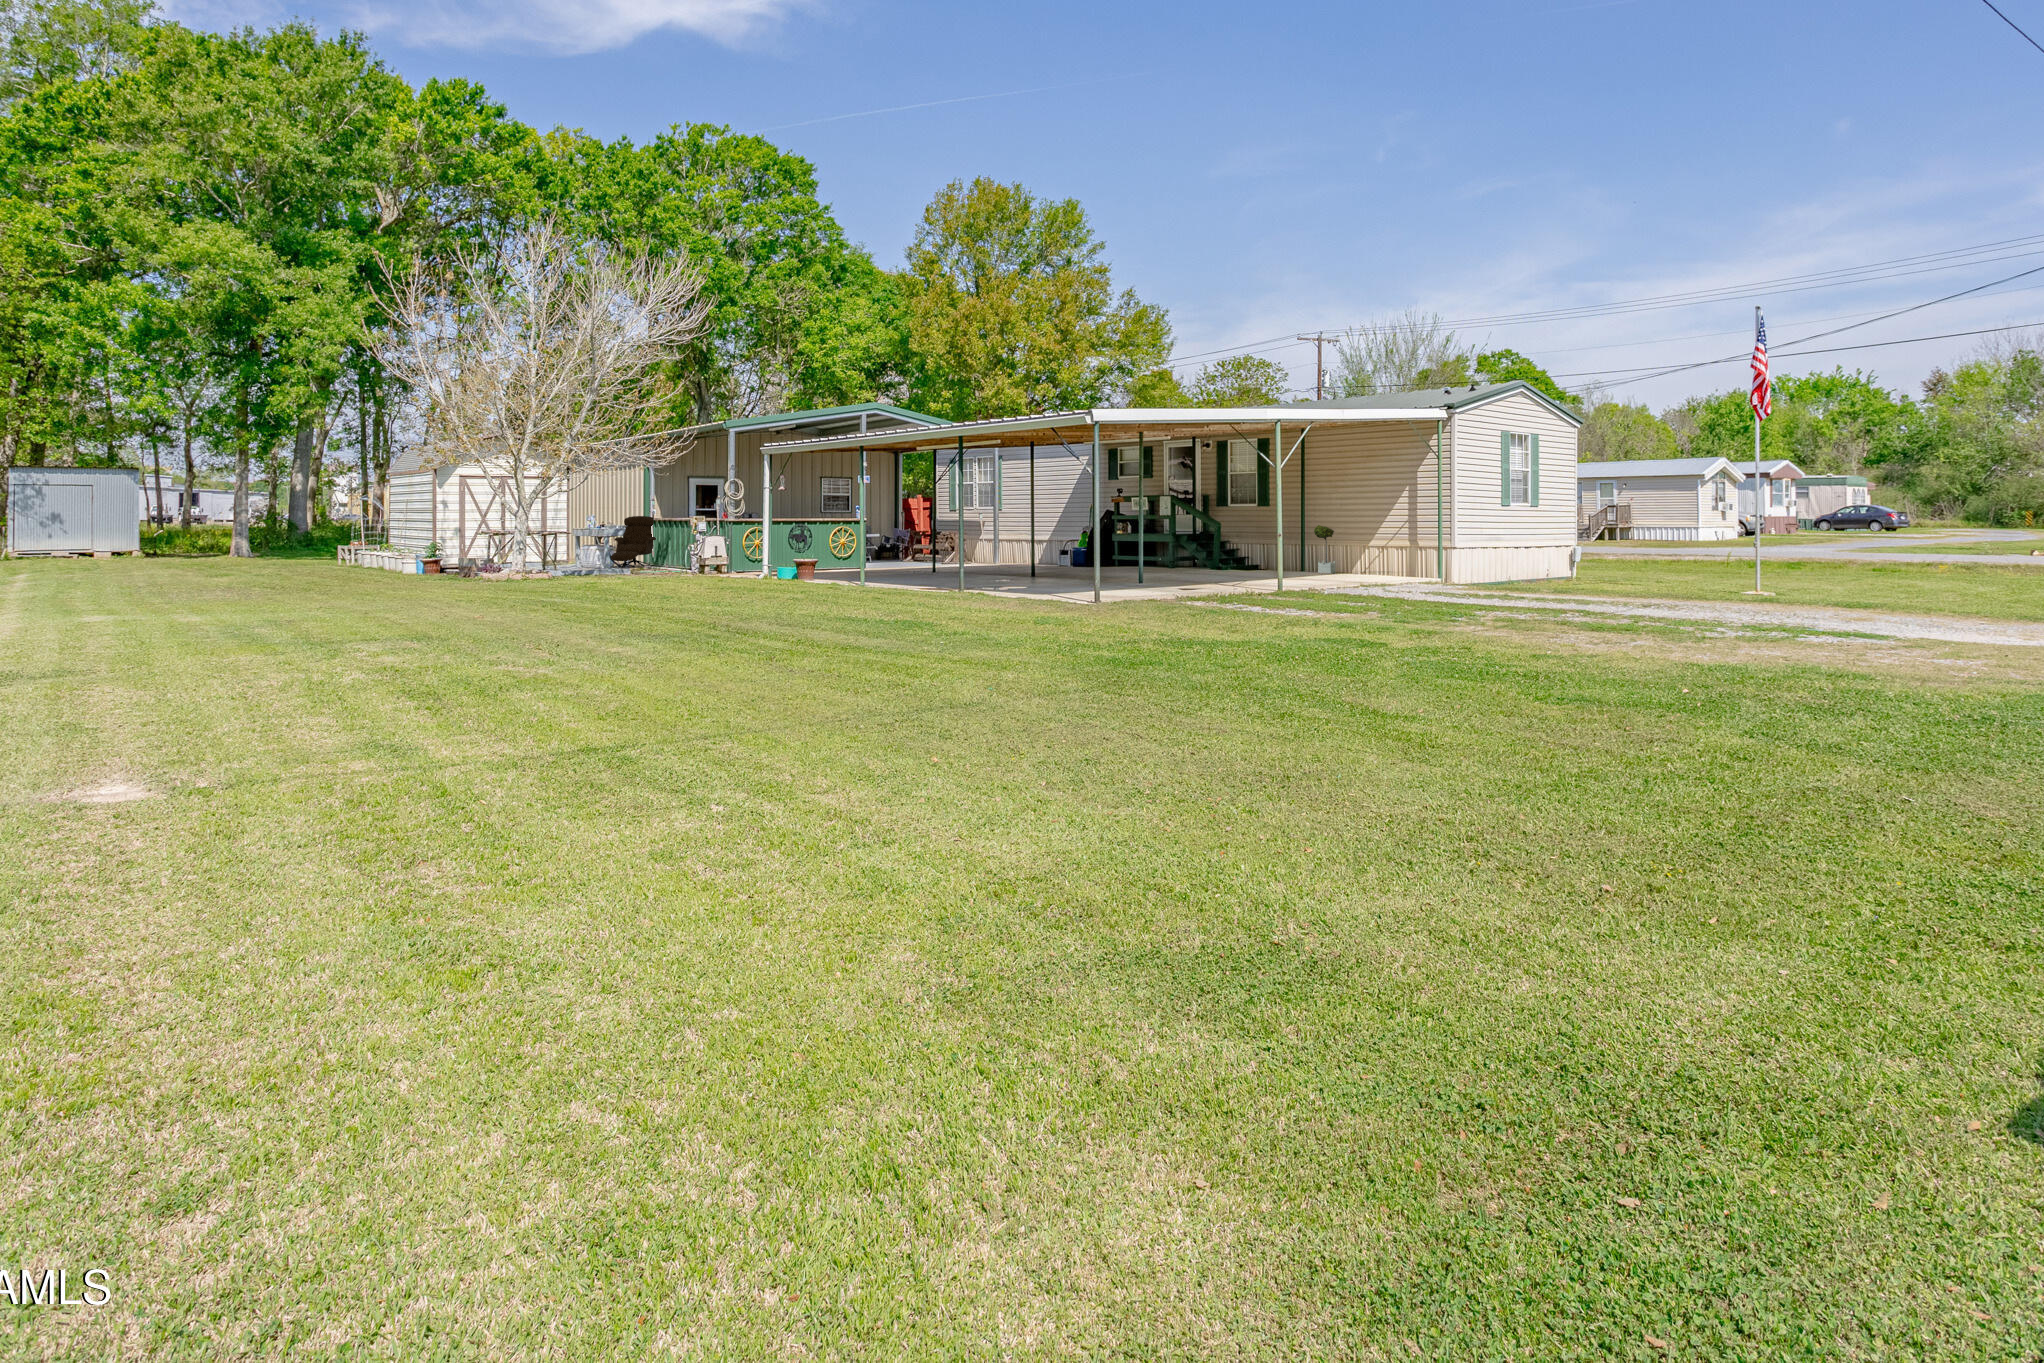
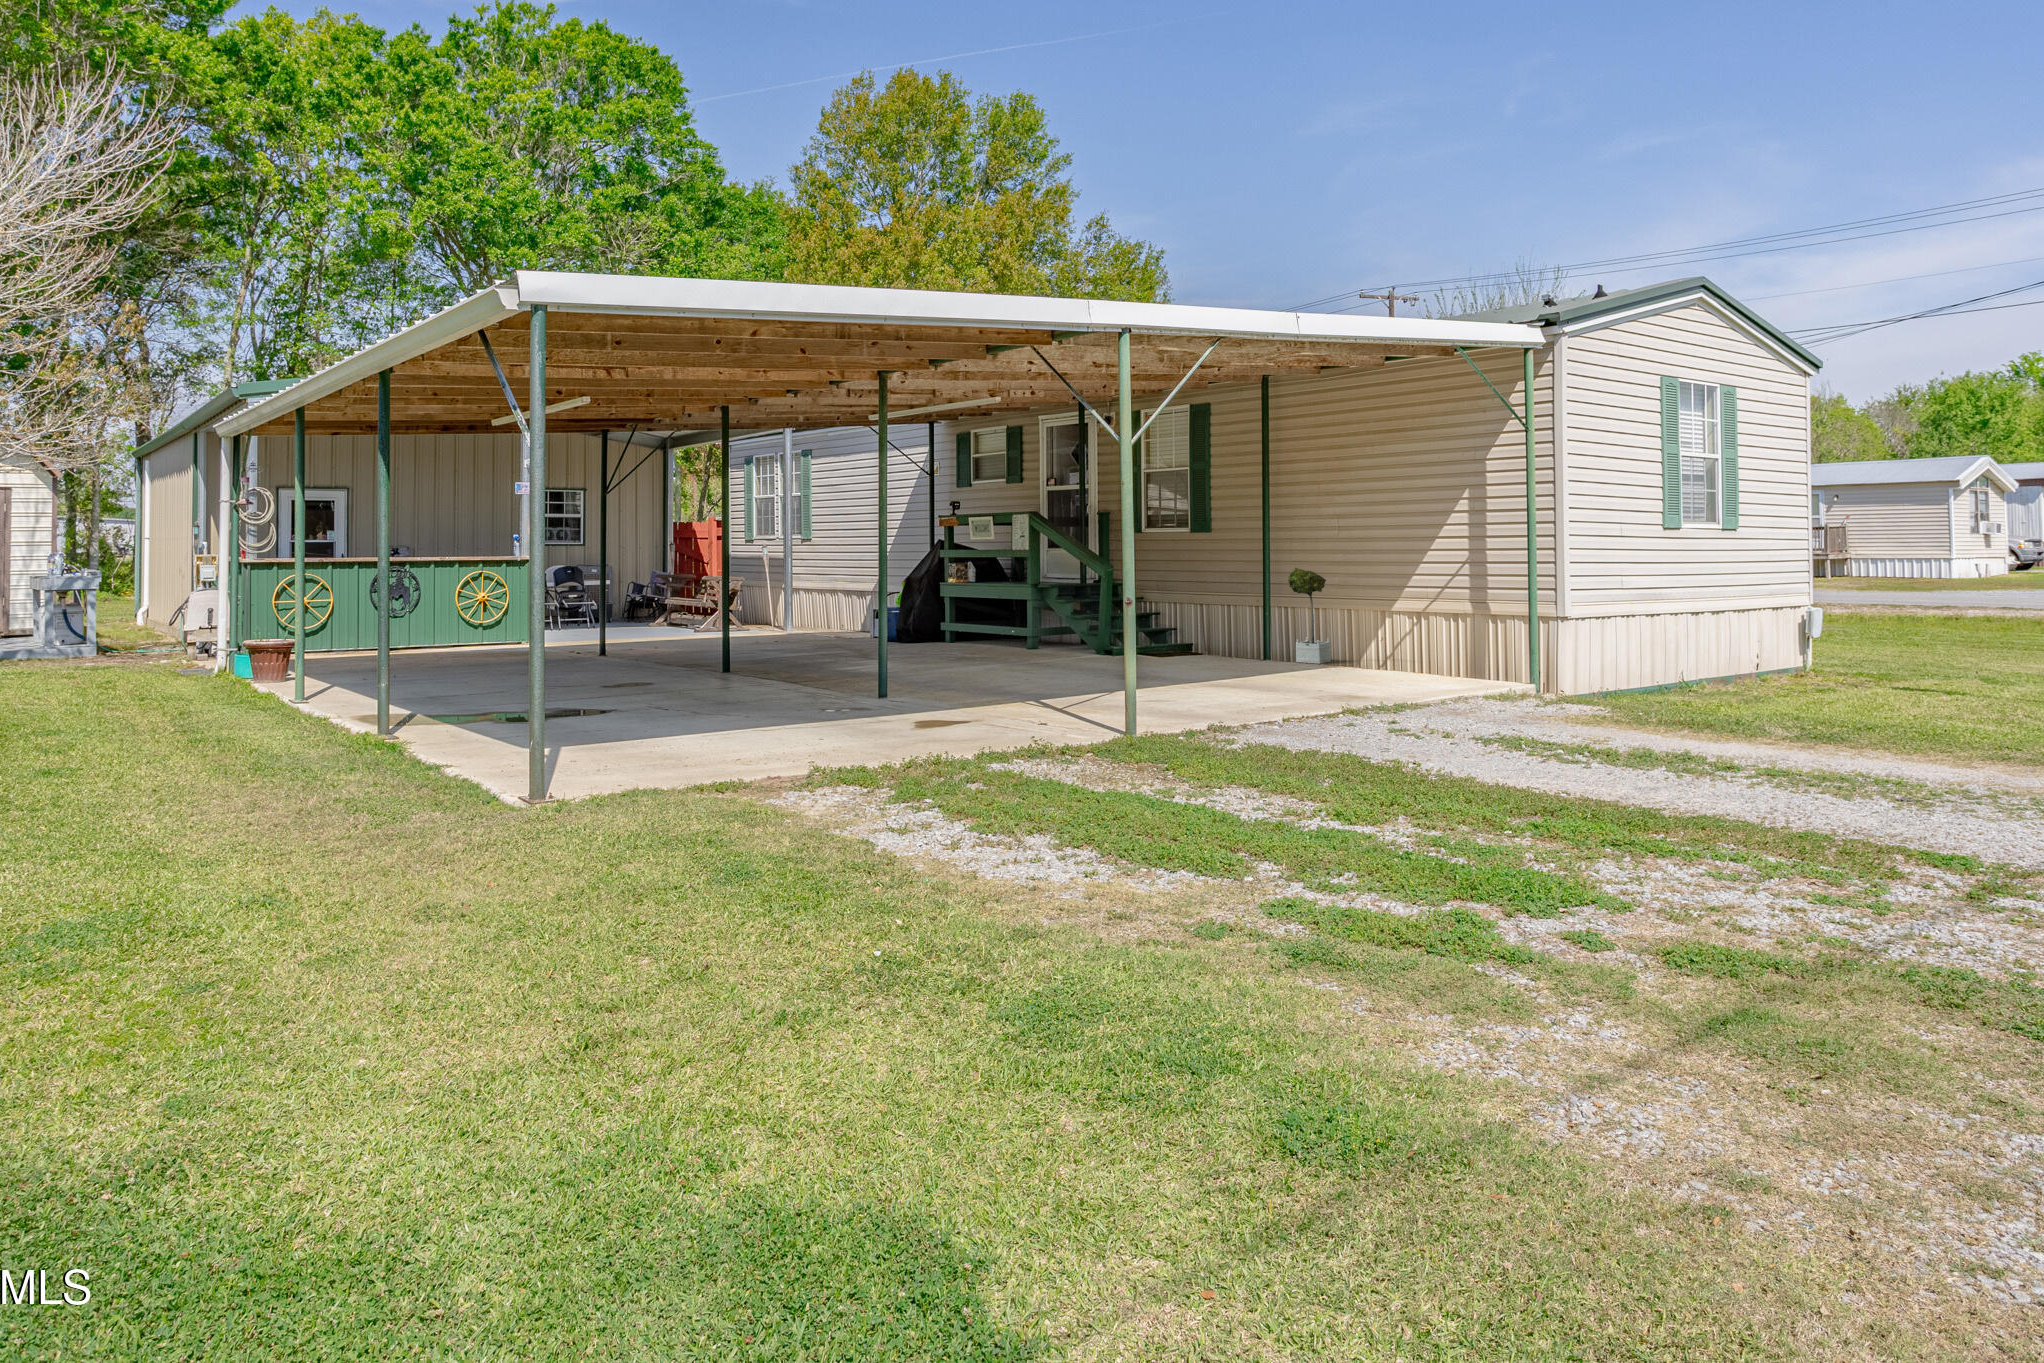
lounge chair: present [611,516,656,568] -> none [37,555,147,649]

